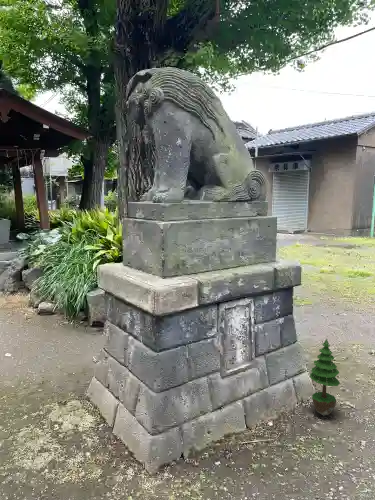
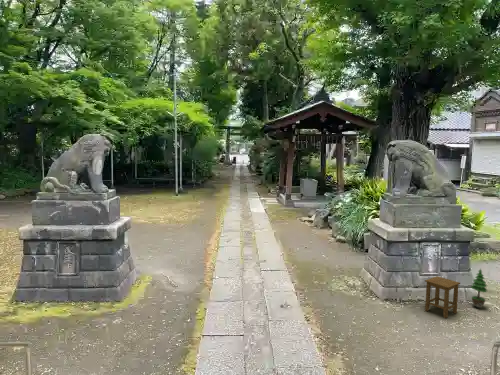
stool: none [251,375,313,483] -> present [425,276,460,318]

